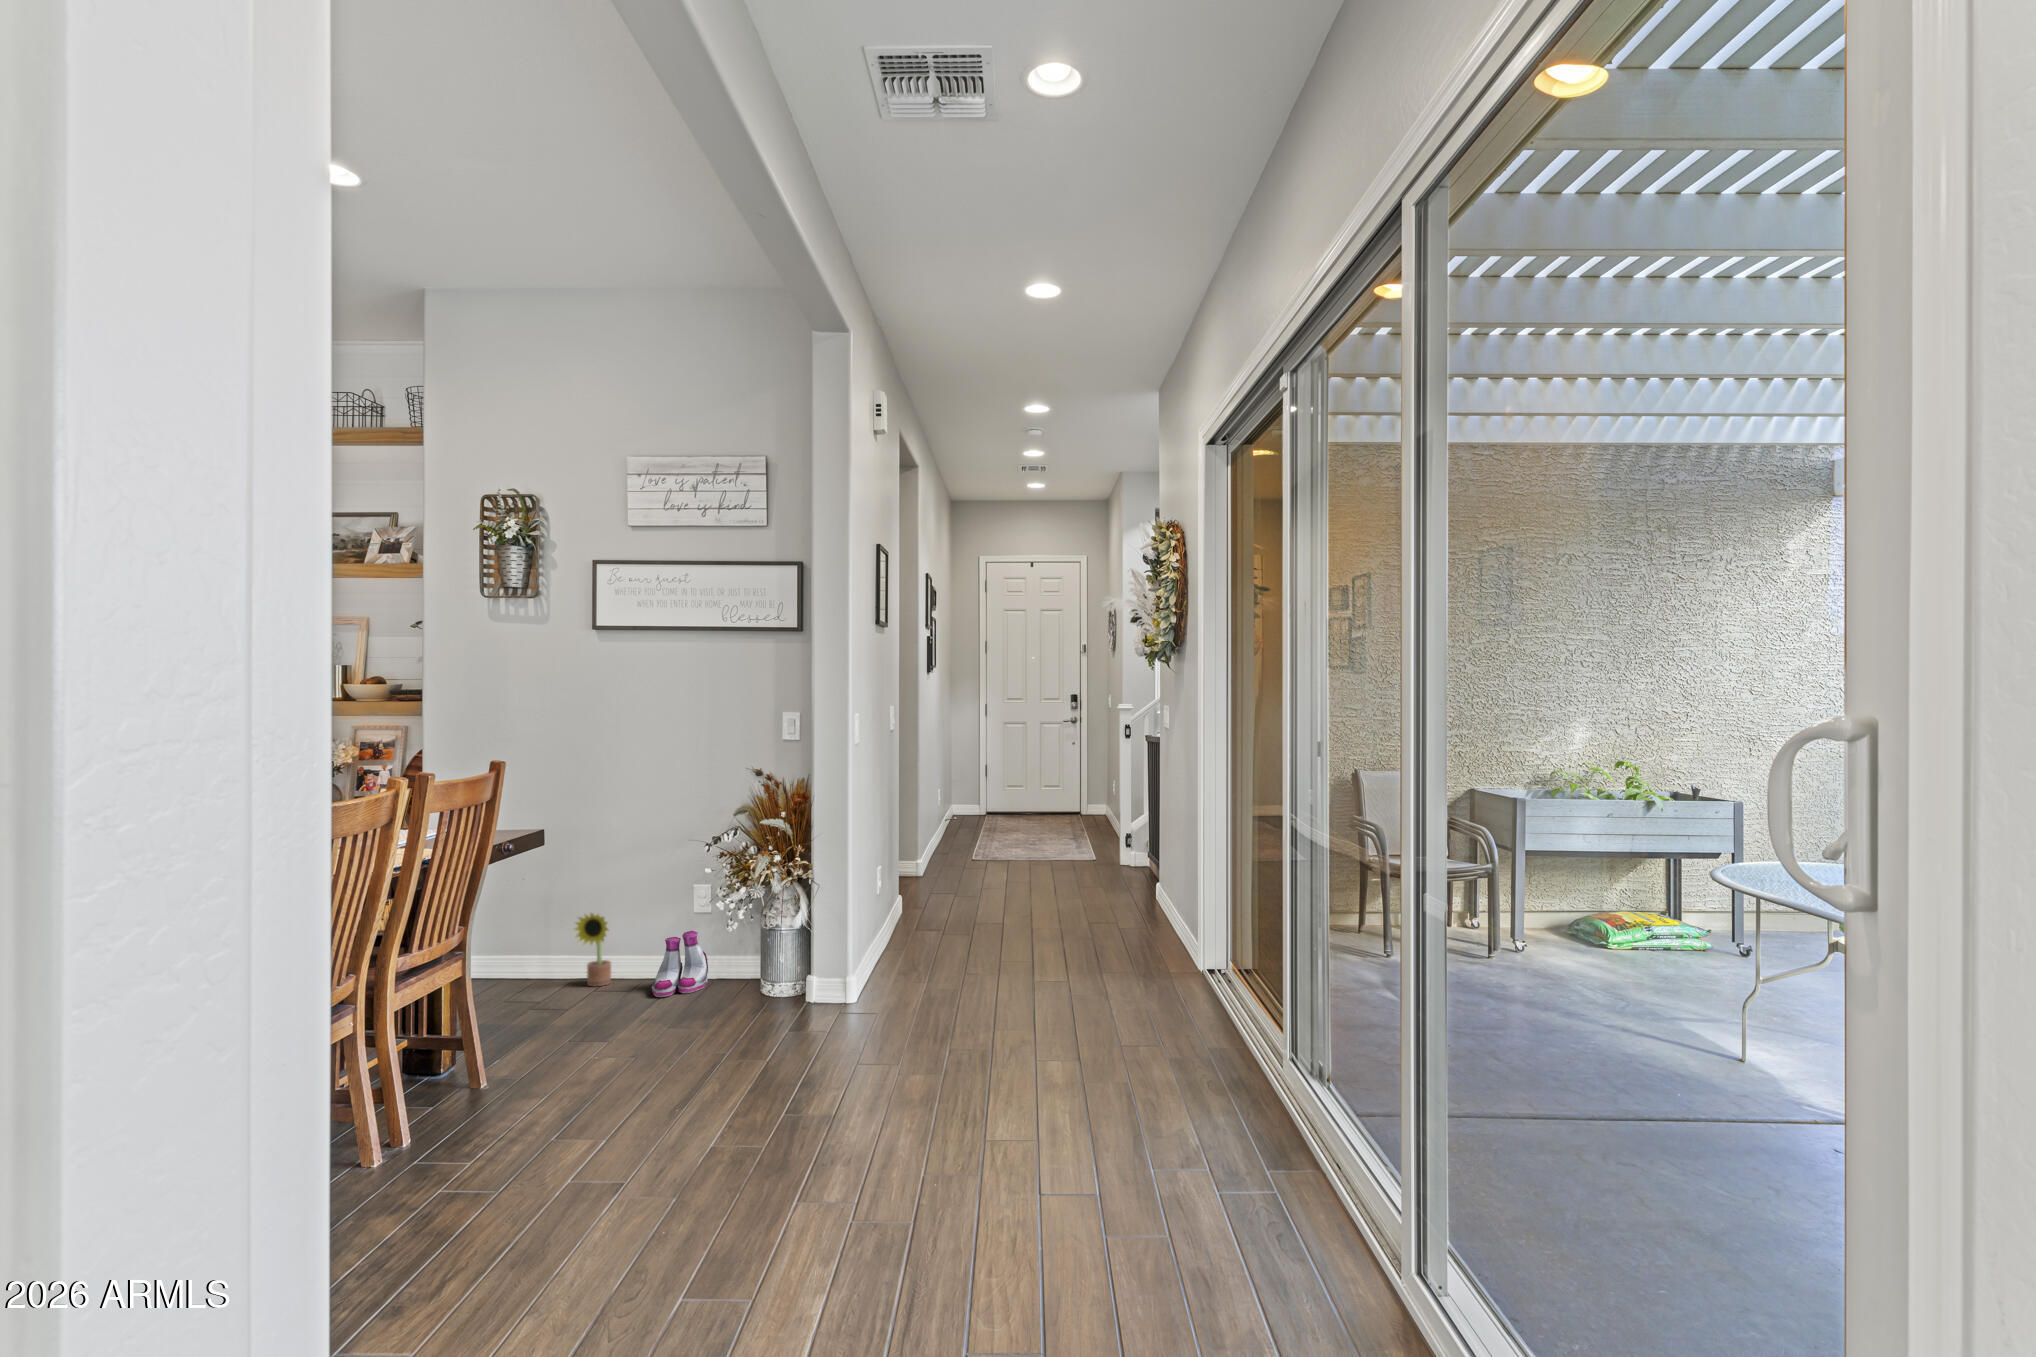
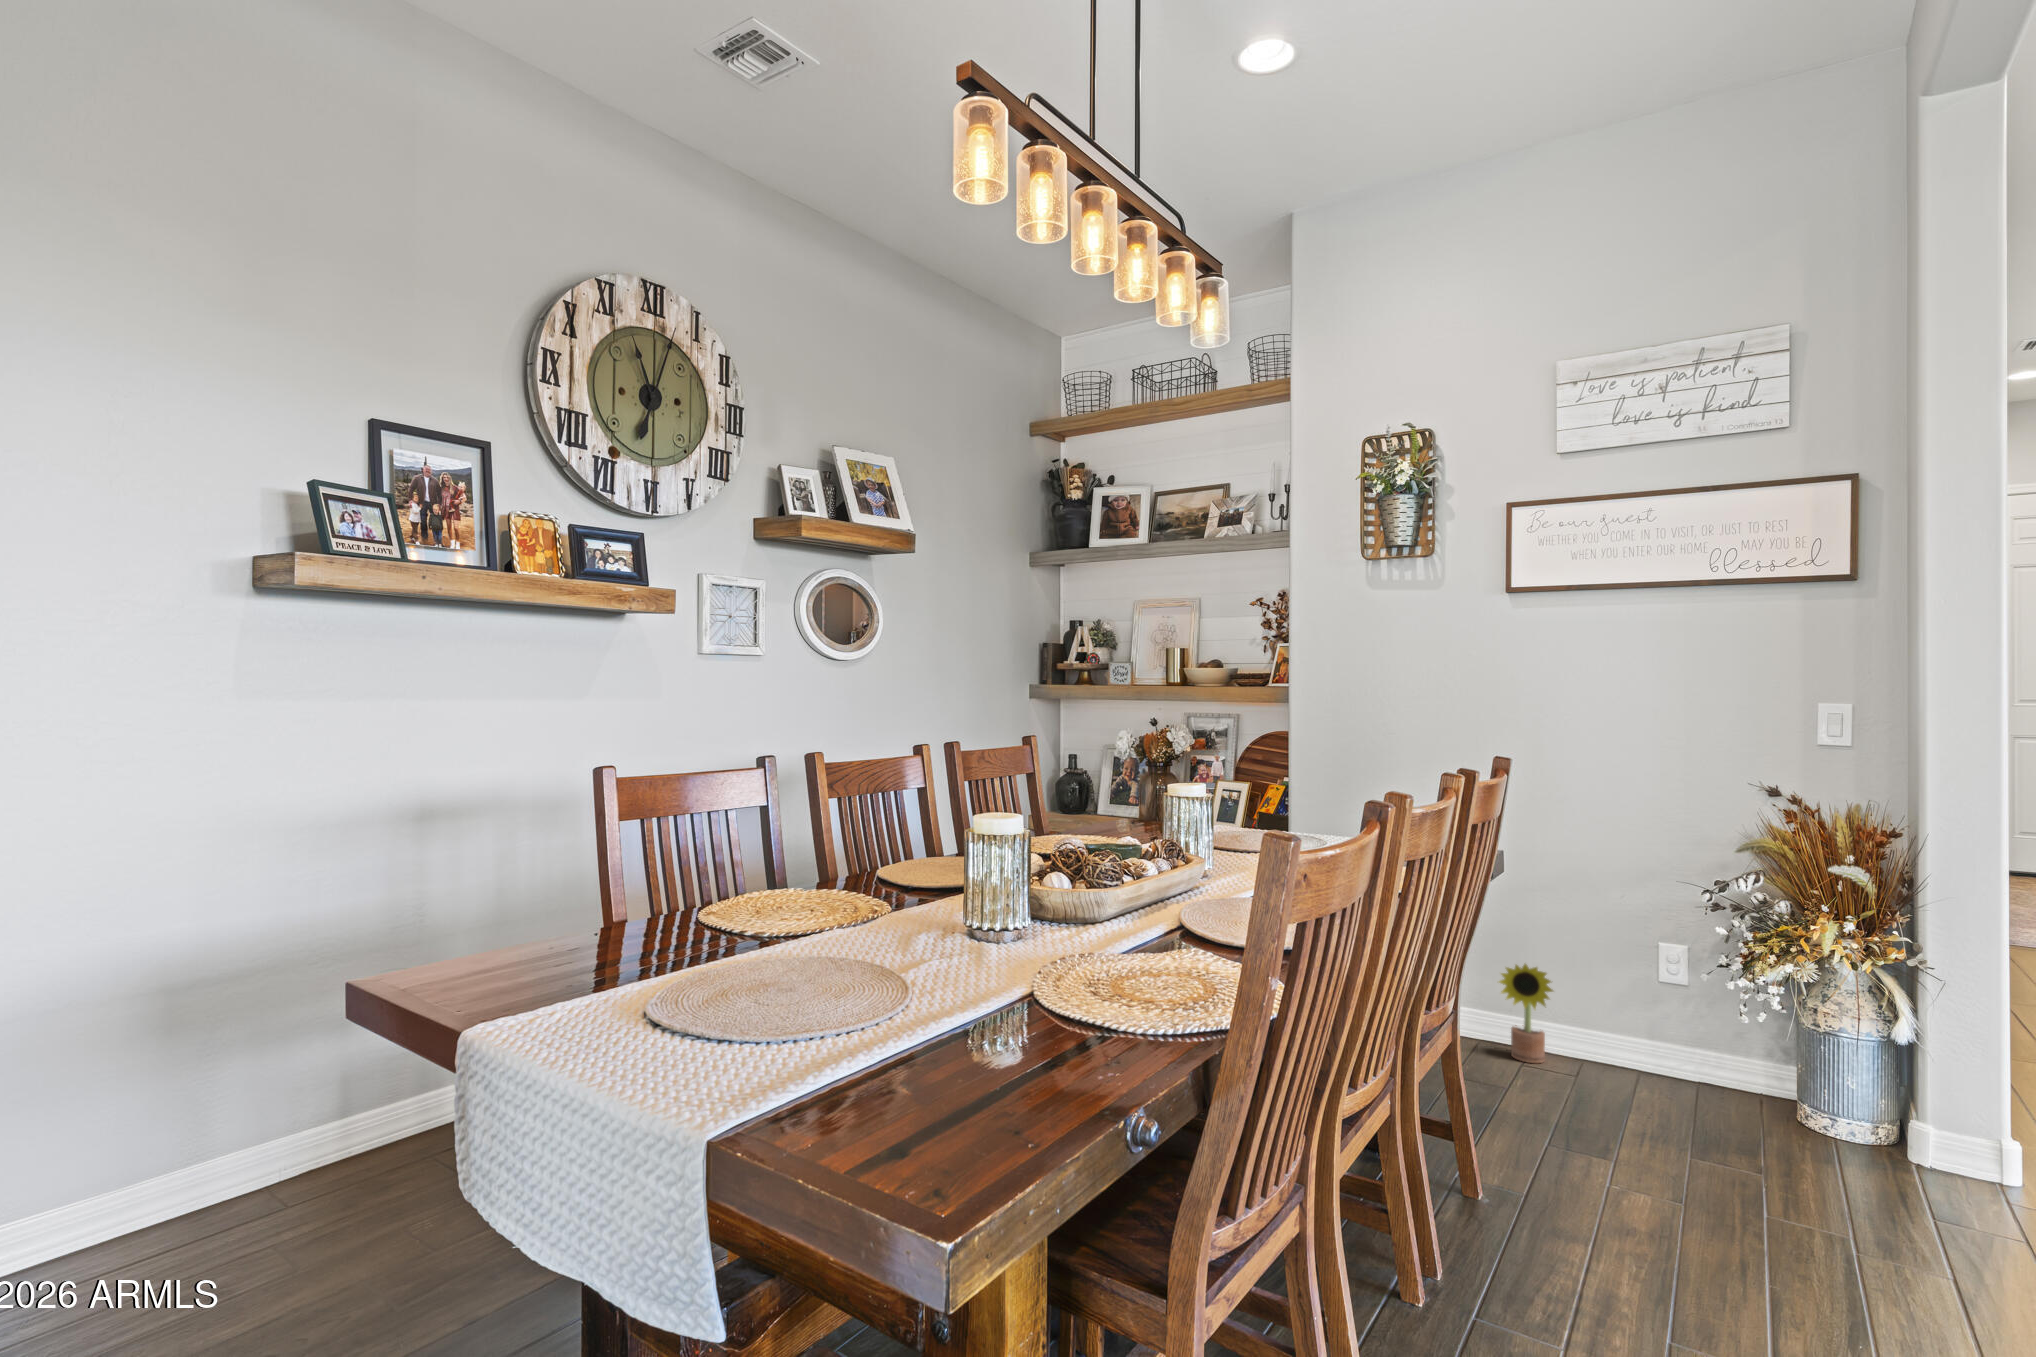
boots: present [652,931,708,997] -> none [1629,1012,1713,1107]

